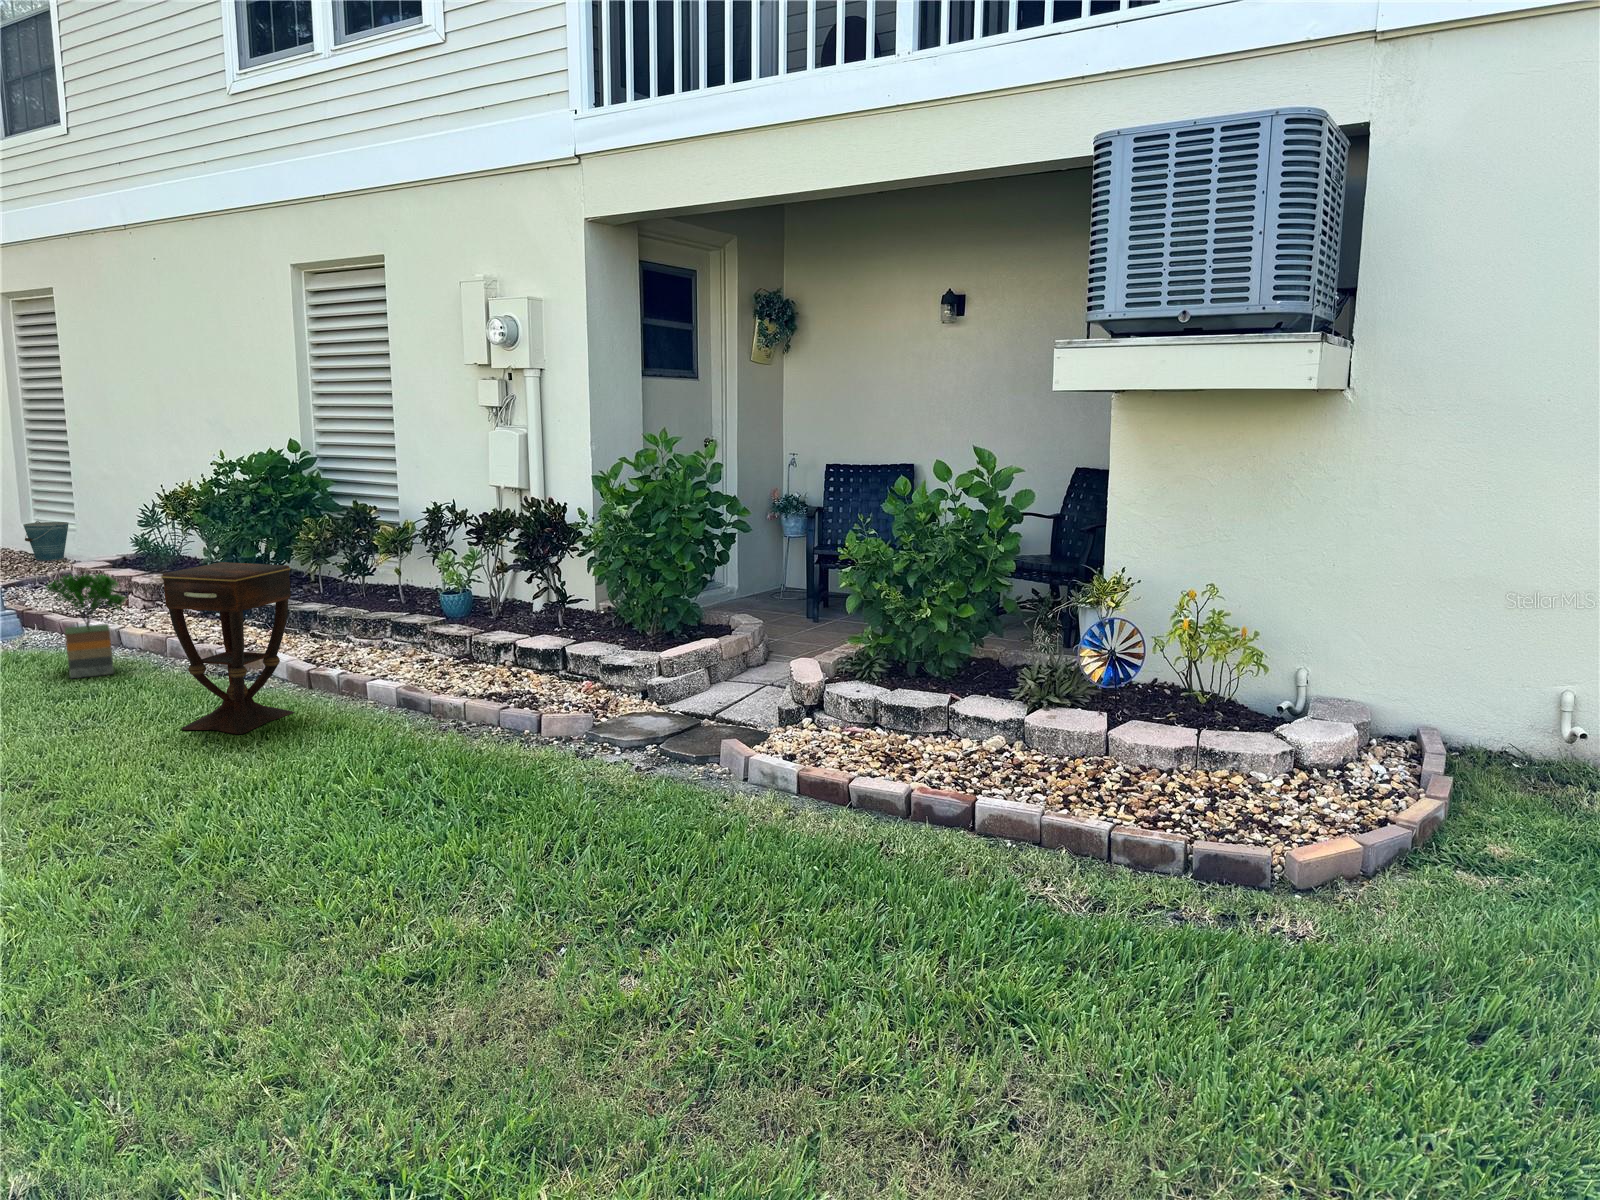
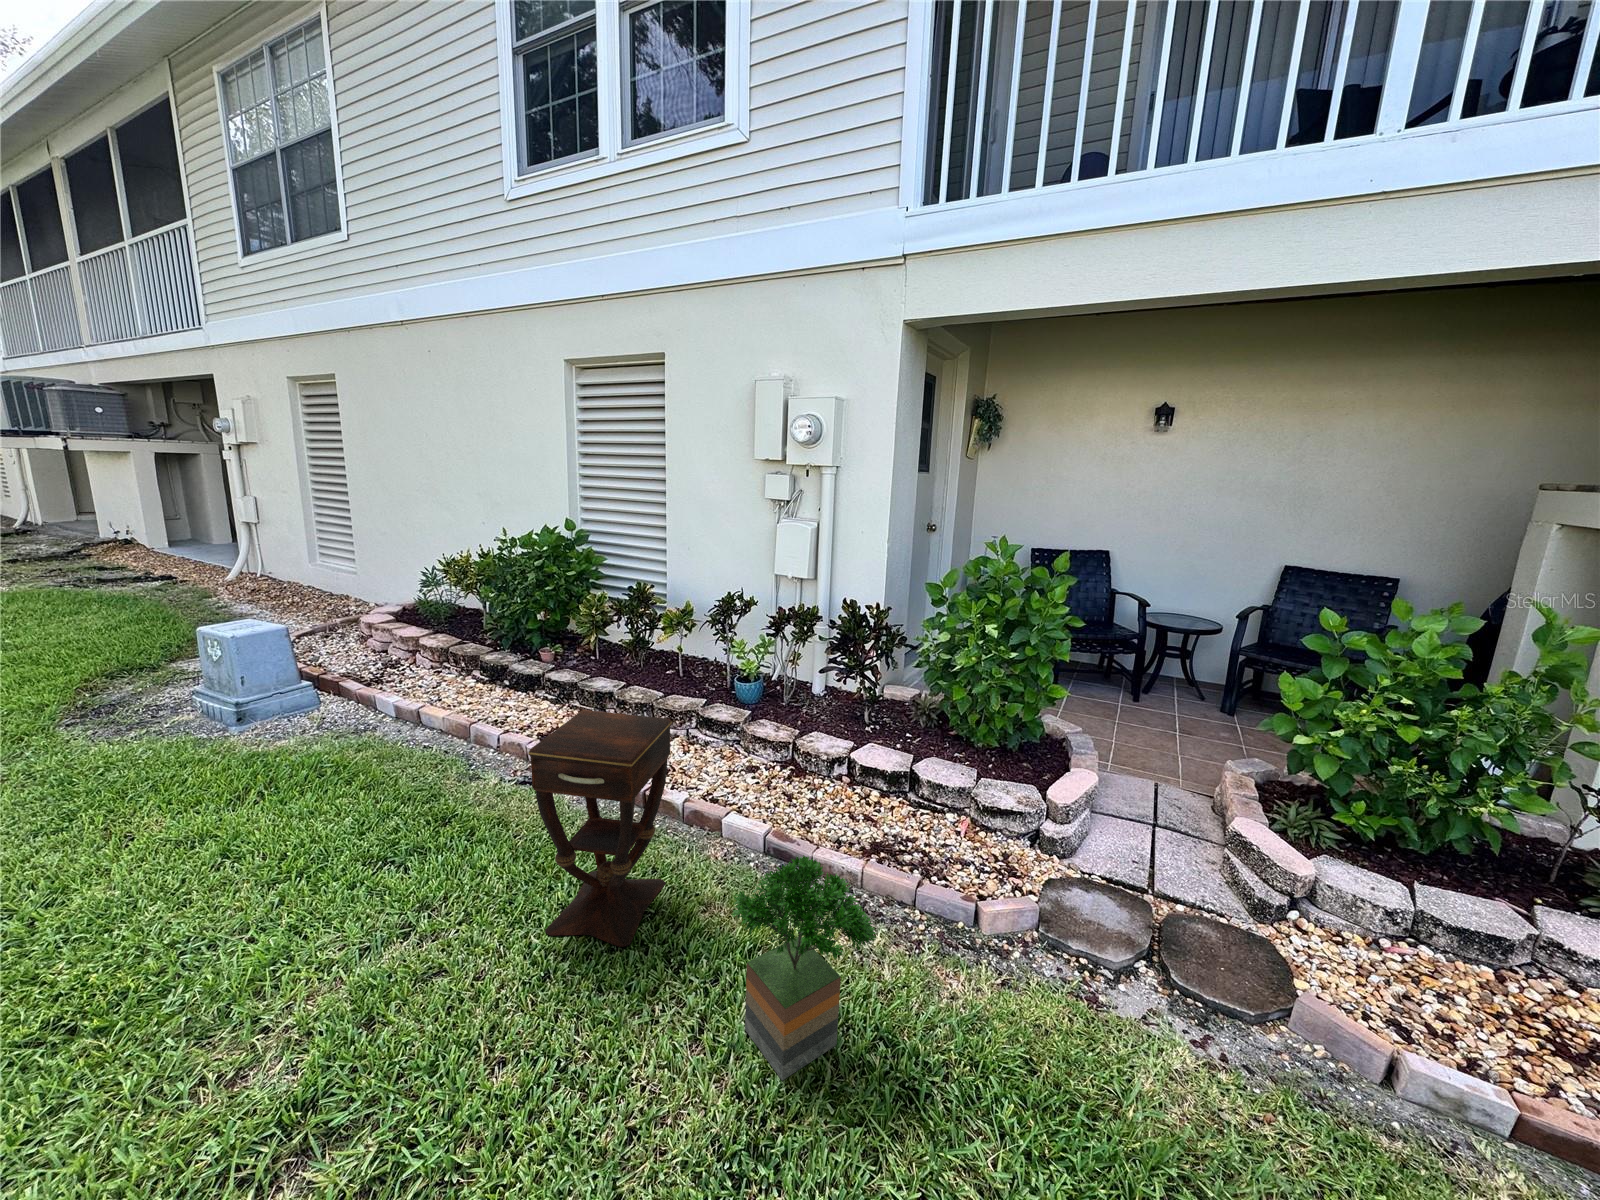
bucket: present [23,521,69,560] -> none [313,569,352,603]
potted tree: present [47,573,127,678] -> present [732,855,876,1080]

